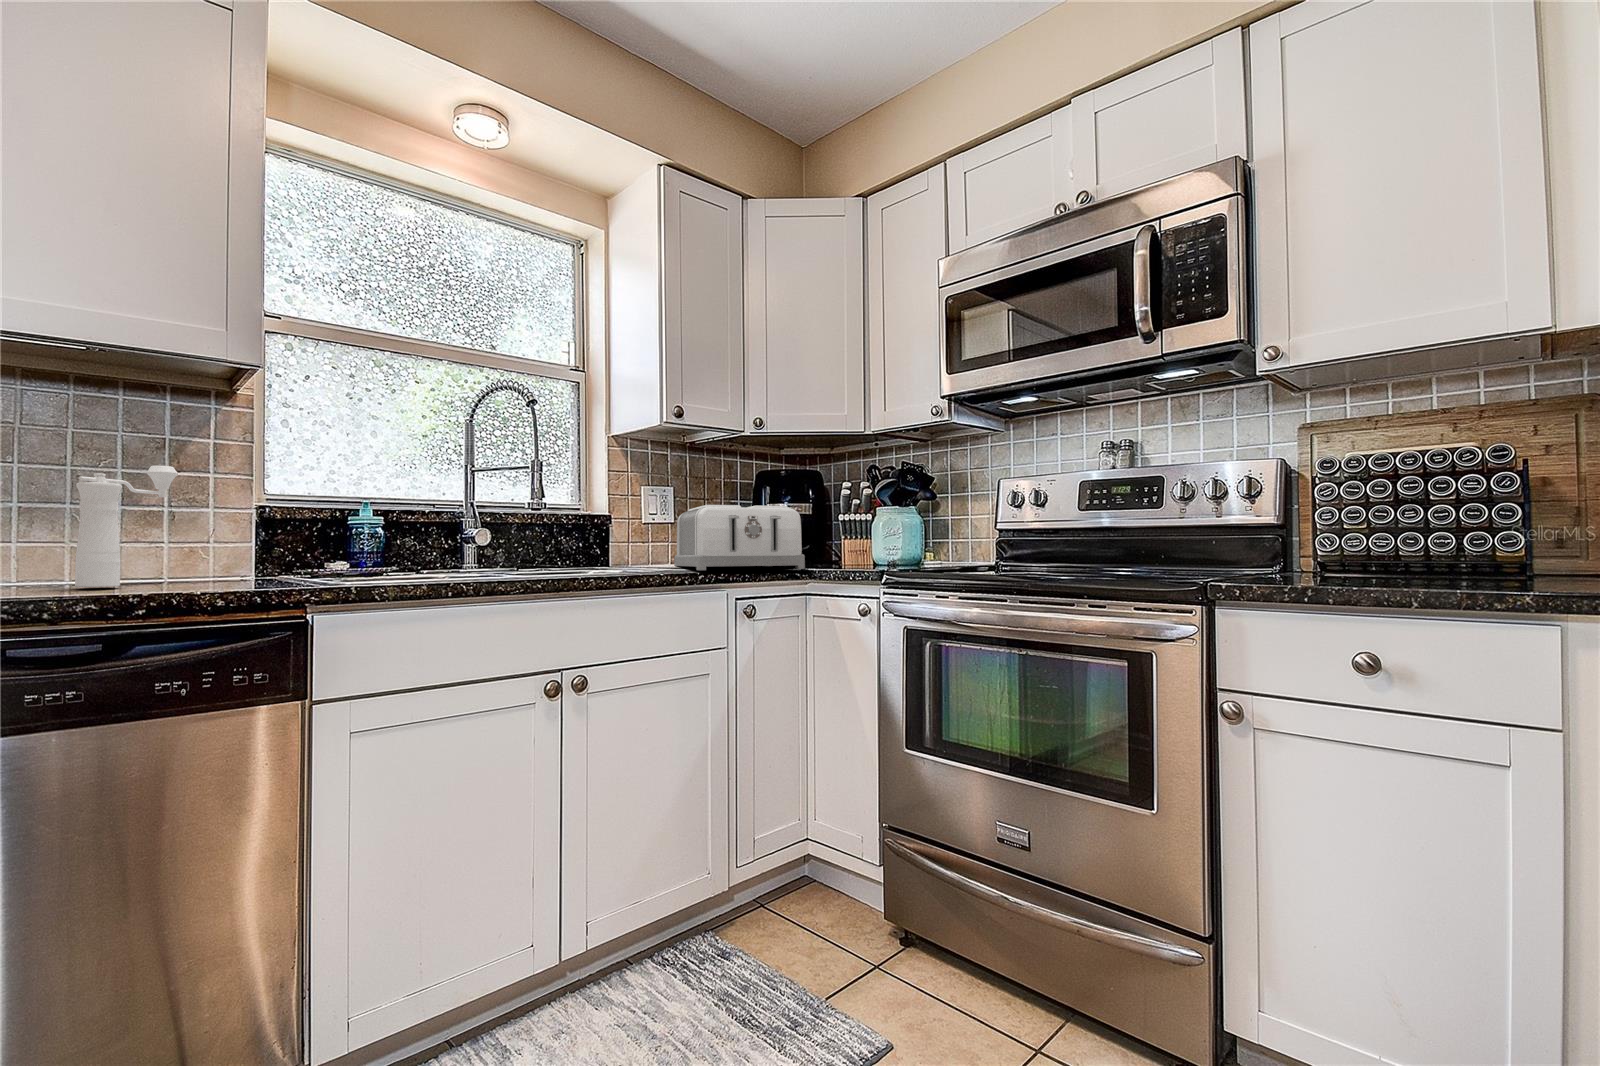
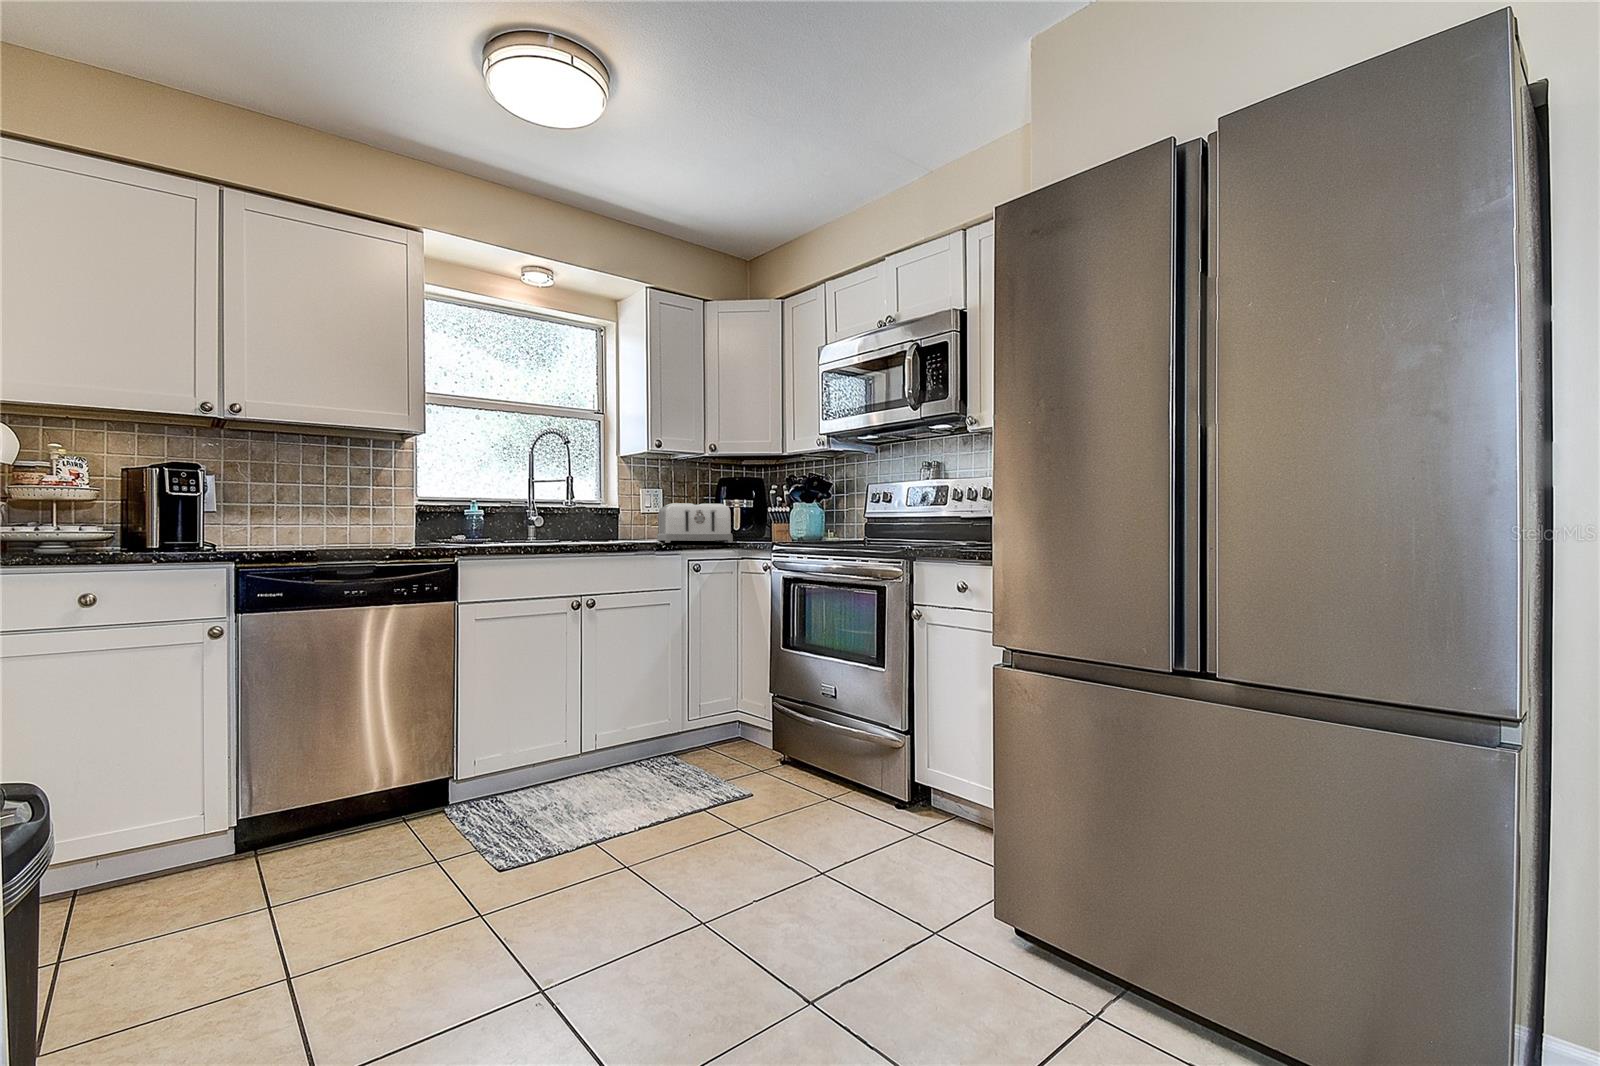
pepper mill: present [75,466,178,587] -> none [349,487,389,546]

